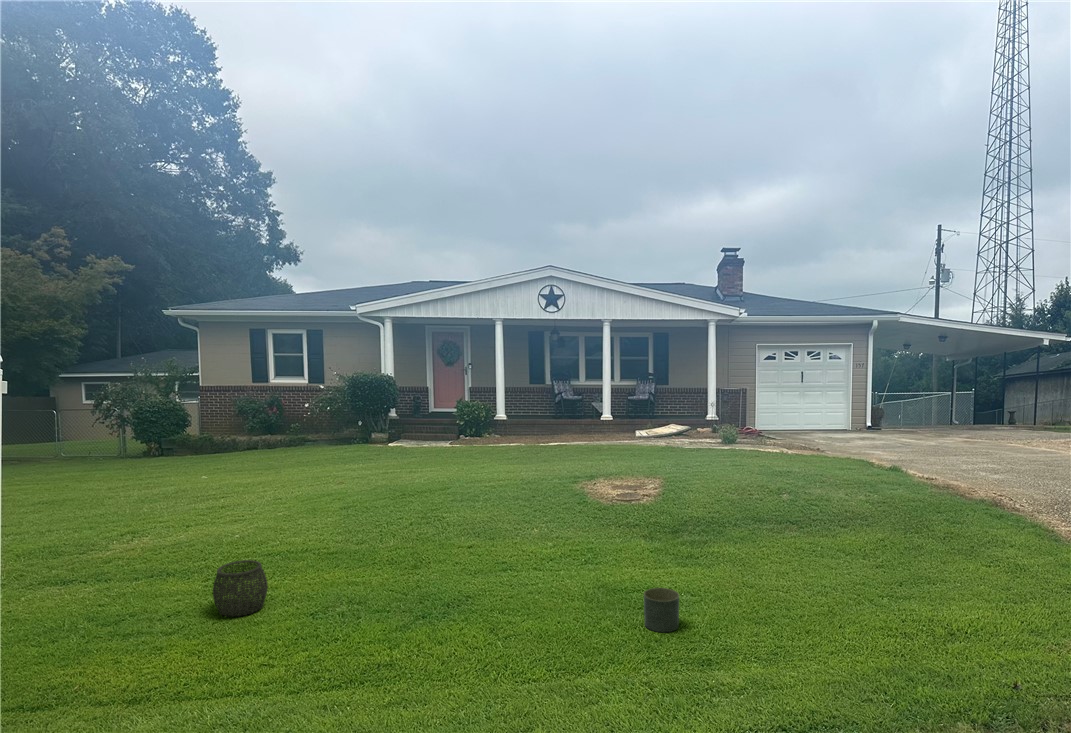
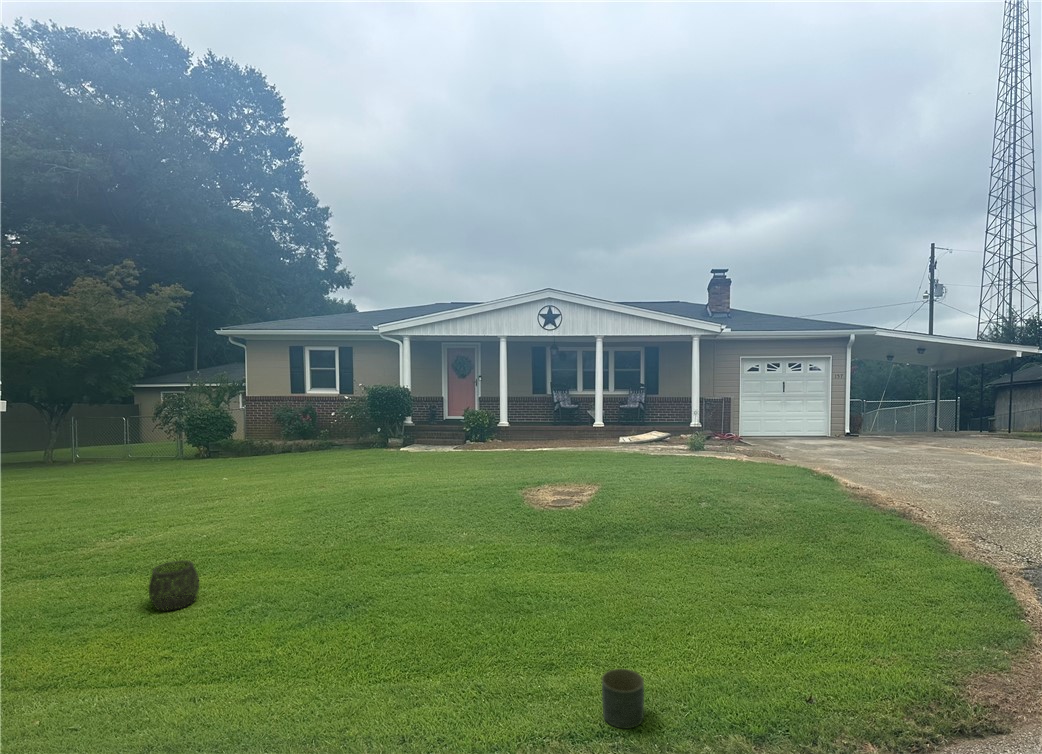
planter: present [644,588,679,632] -> present [602,669,644,729]

